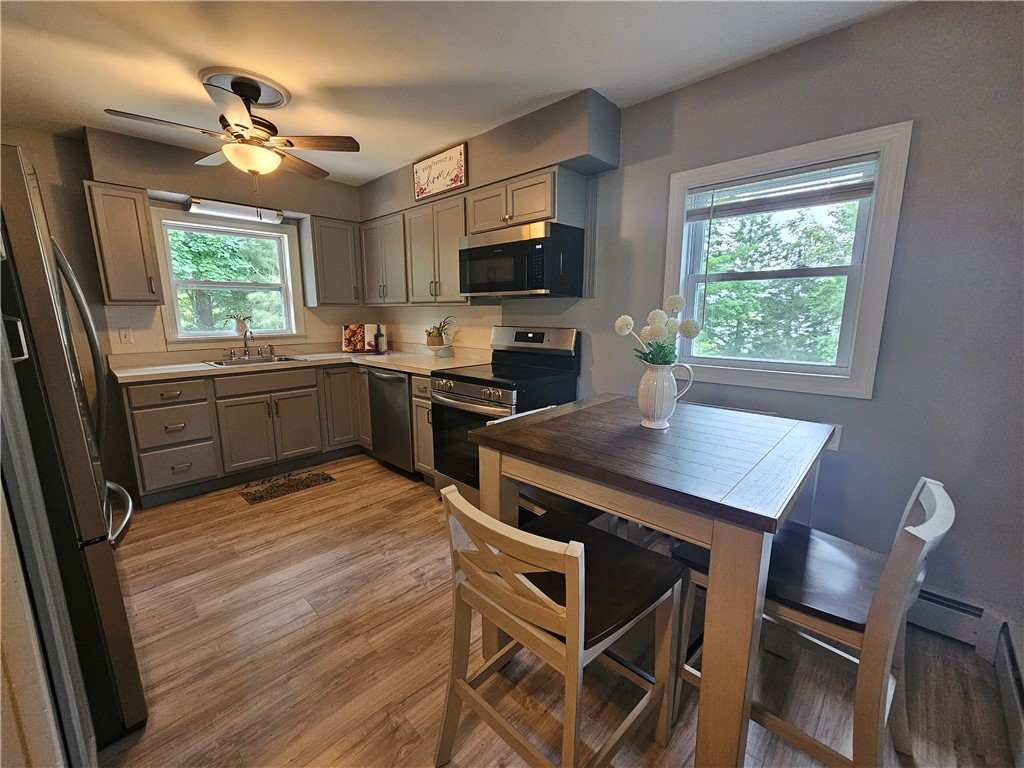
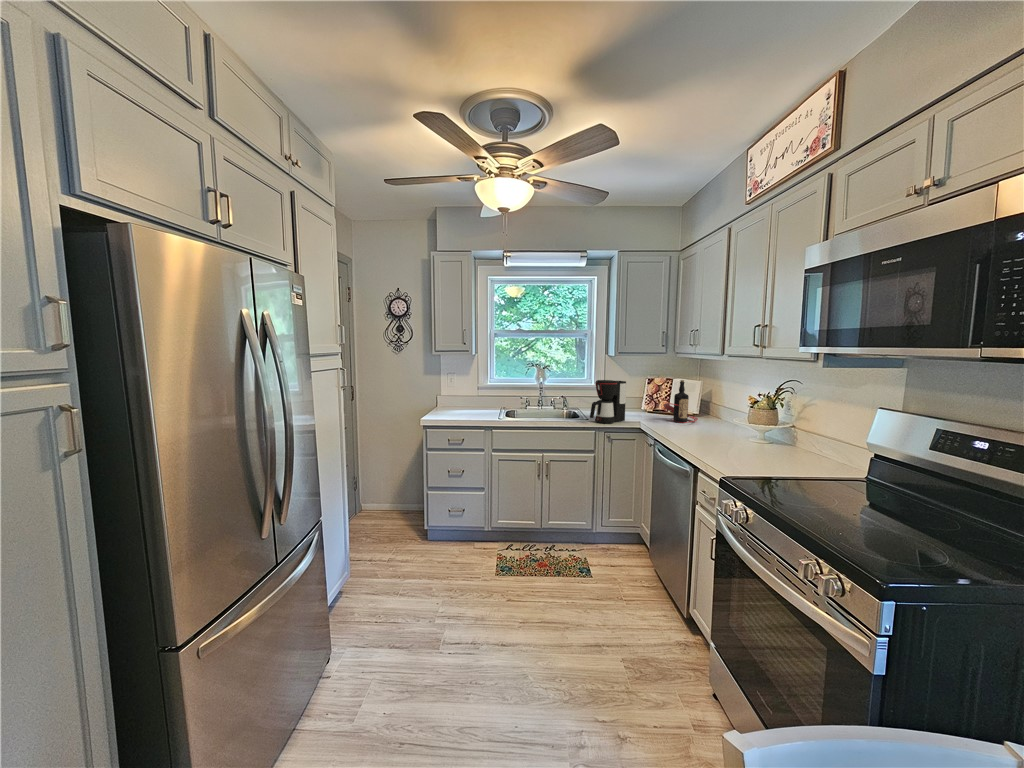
coffee maker: none [312,325,339,361] -> present [590,380,626,423]

